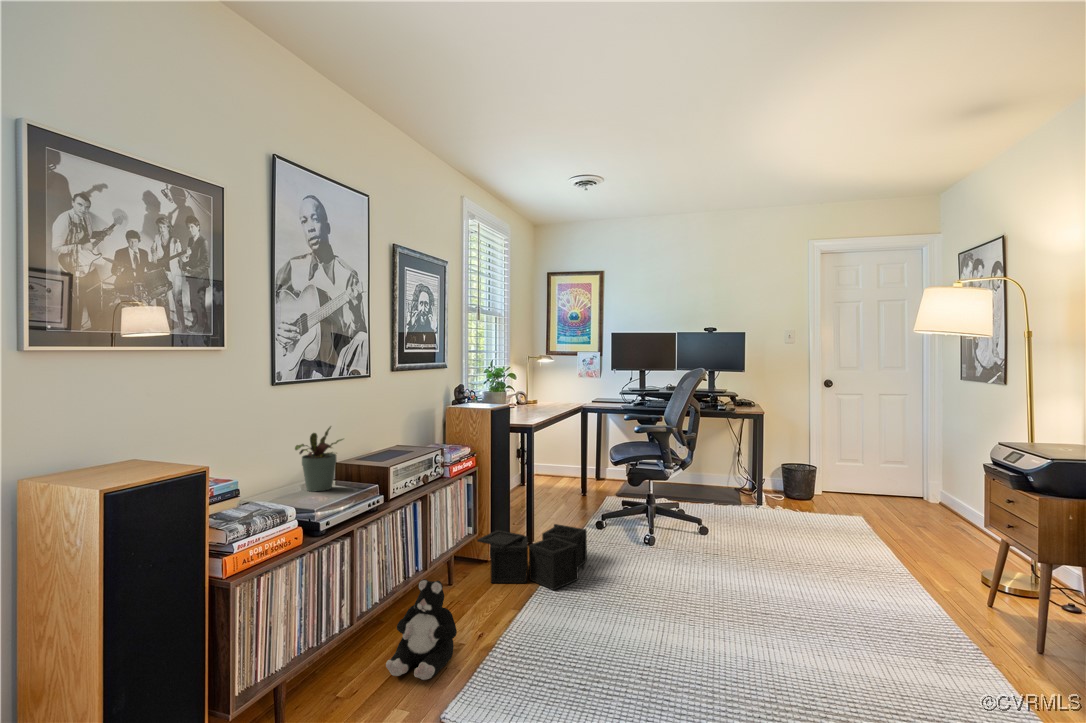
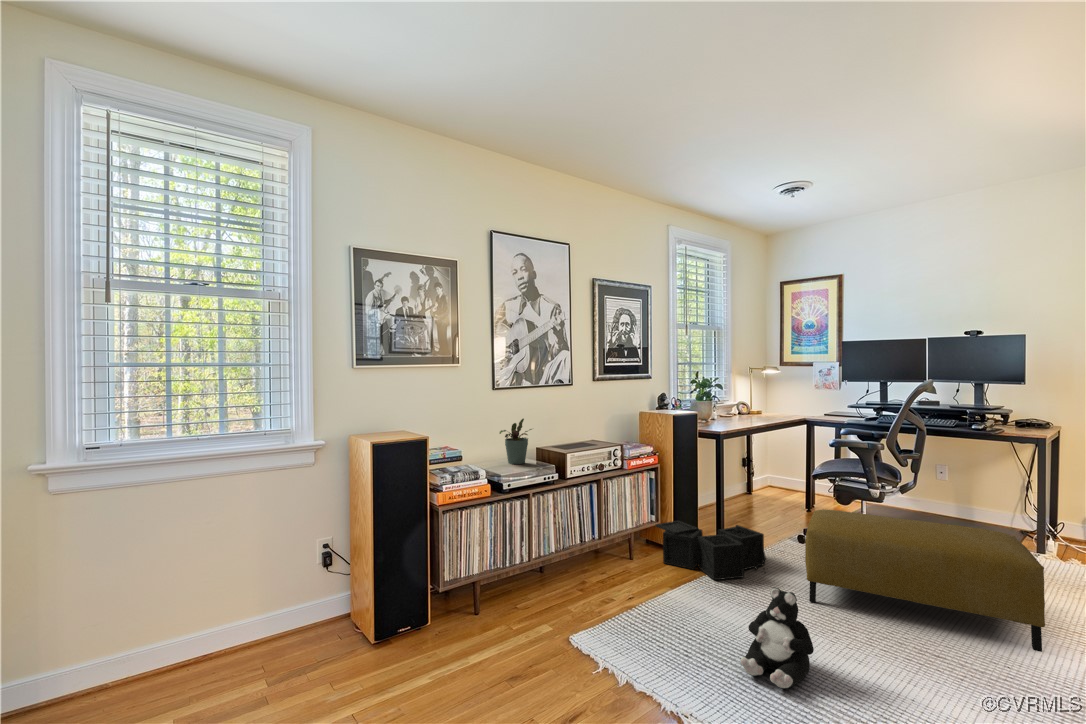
ottoman: none [630,495,820,591] -> present [805,509,1045,652]
plush toy: present [386,579,457,680] -> present [741,587,814,688]

